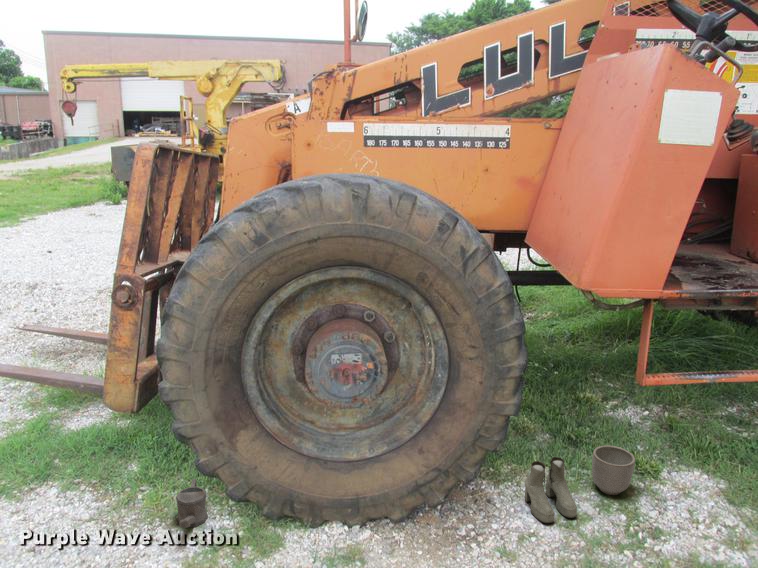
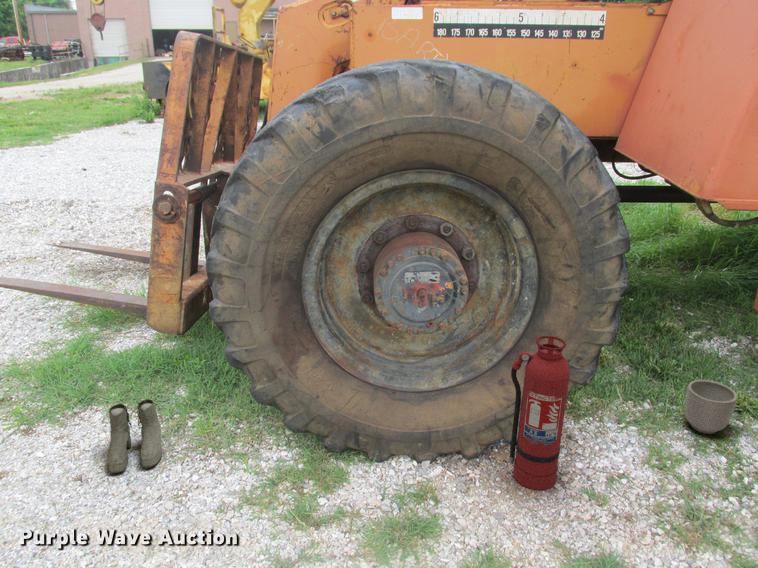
fire extinguisher: none [427,408,478,549] -> present [509,336,570,490]
boots: present [525,457,577,523] -> present [108,399,162,473]
watering can: present [176,479,208,528] -> none [229,407,264,460]

